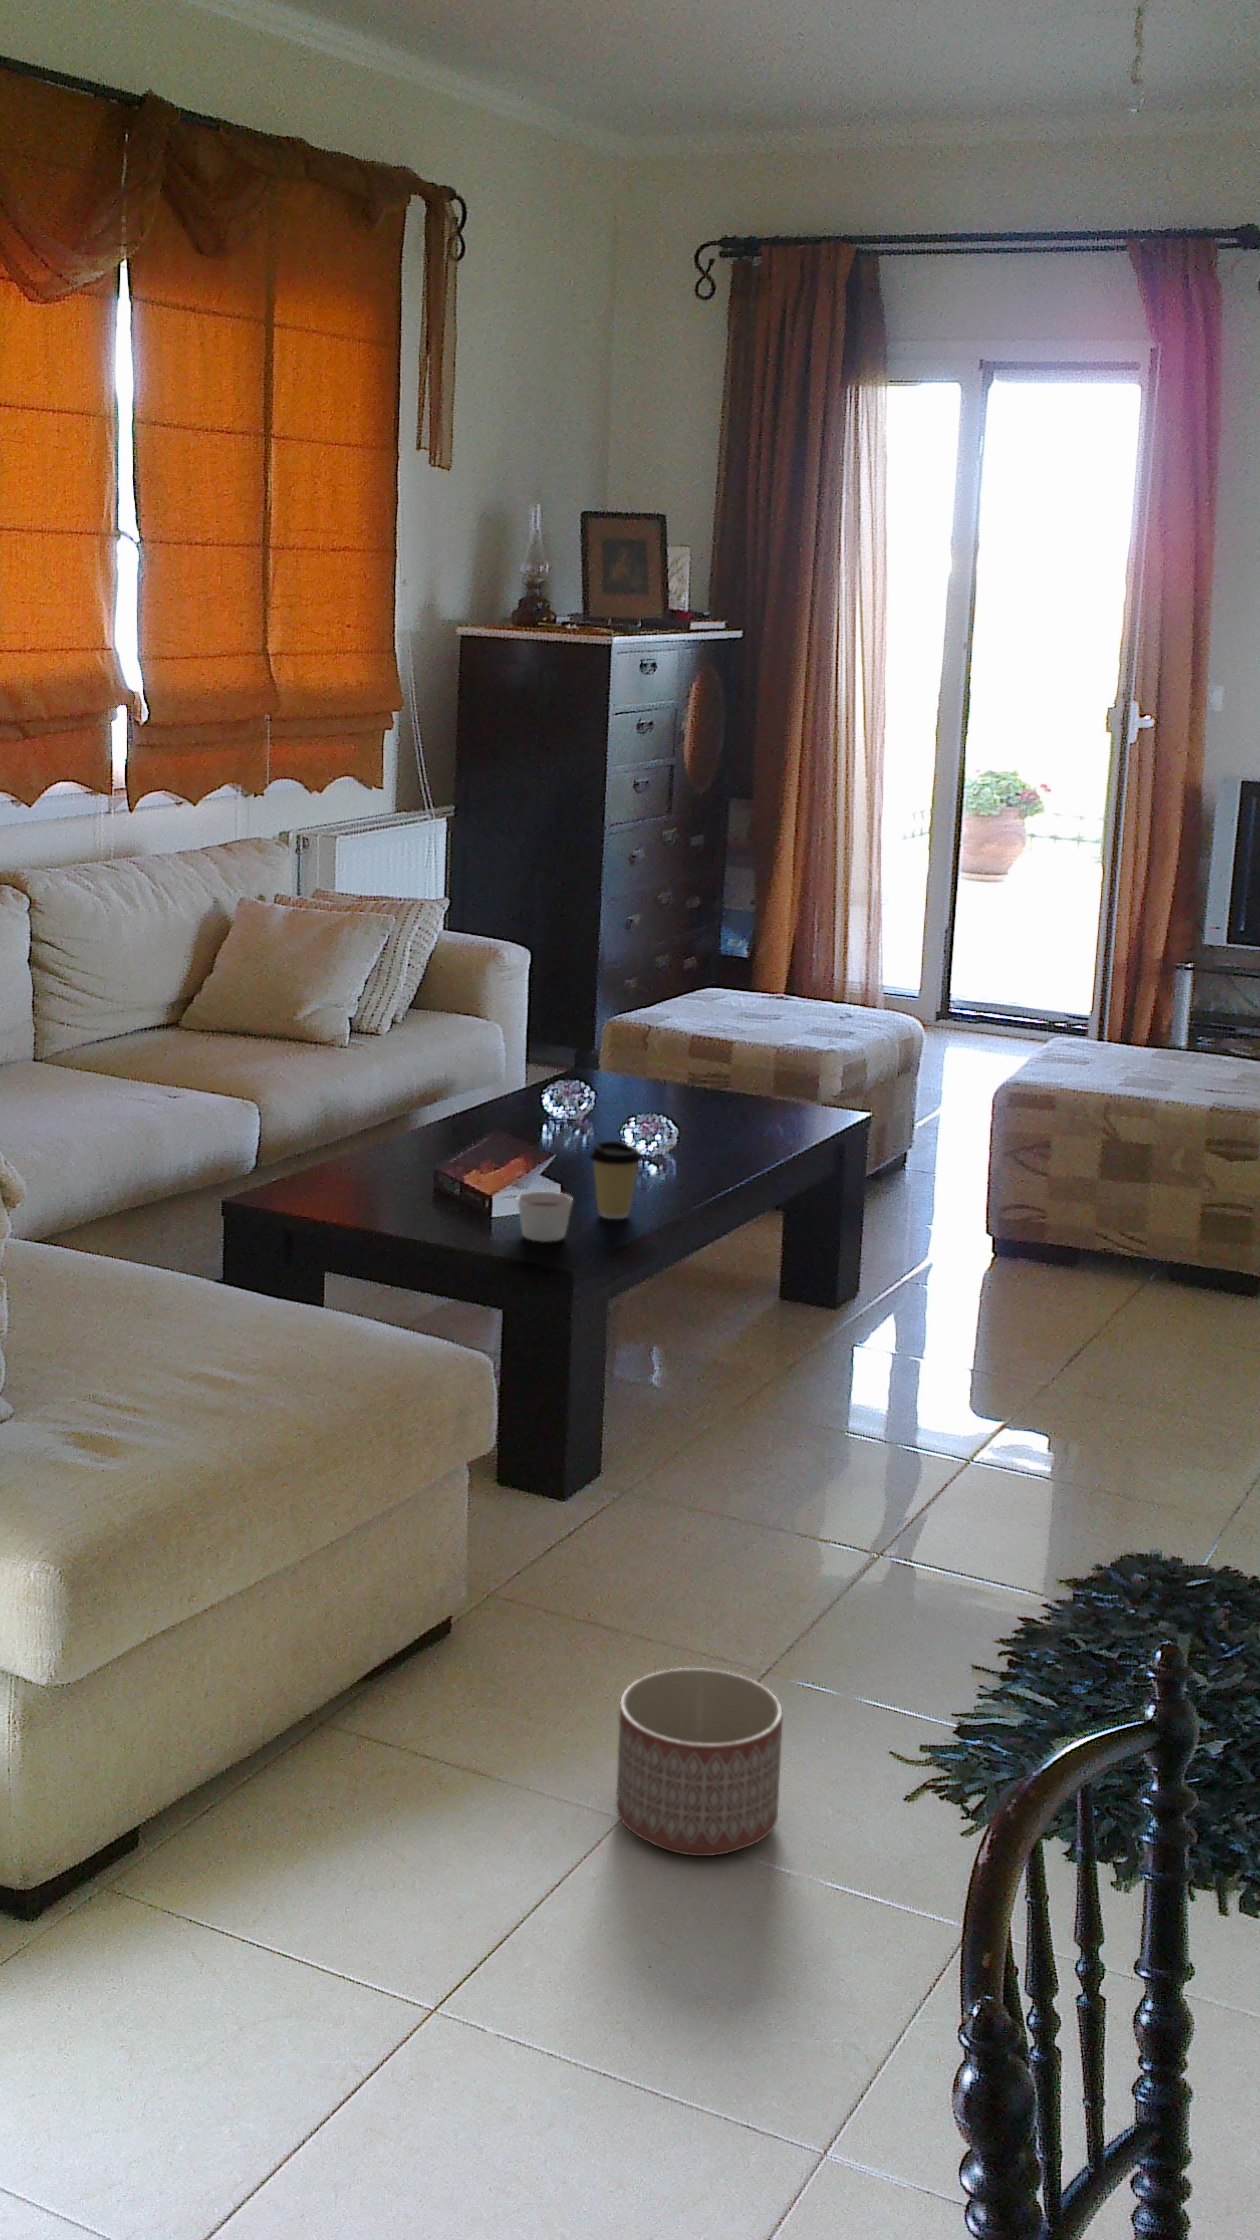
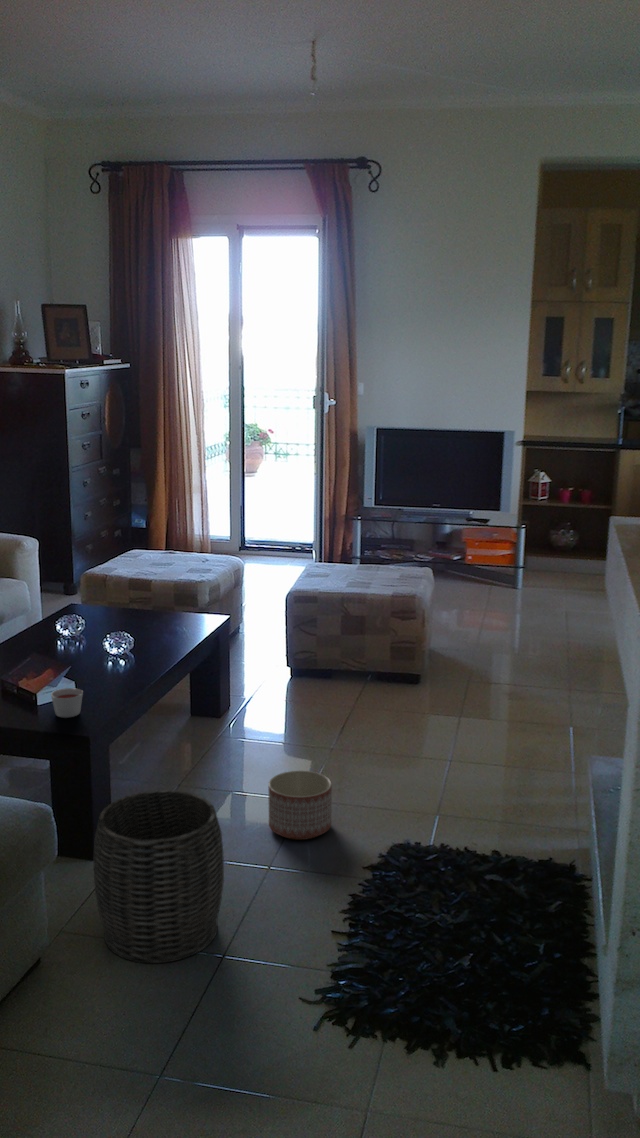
coffee cup: present [590,1141,642,1219] -> none [89,654,119,698]
woven basket: none [557,1373,785,1667] -> present [93,790,224,963]
planter: present [616,1668,783,1856] -> present [268,771,332,840]

